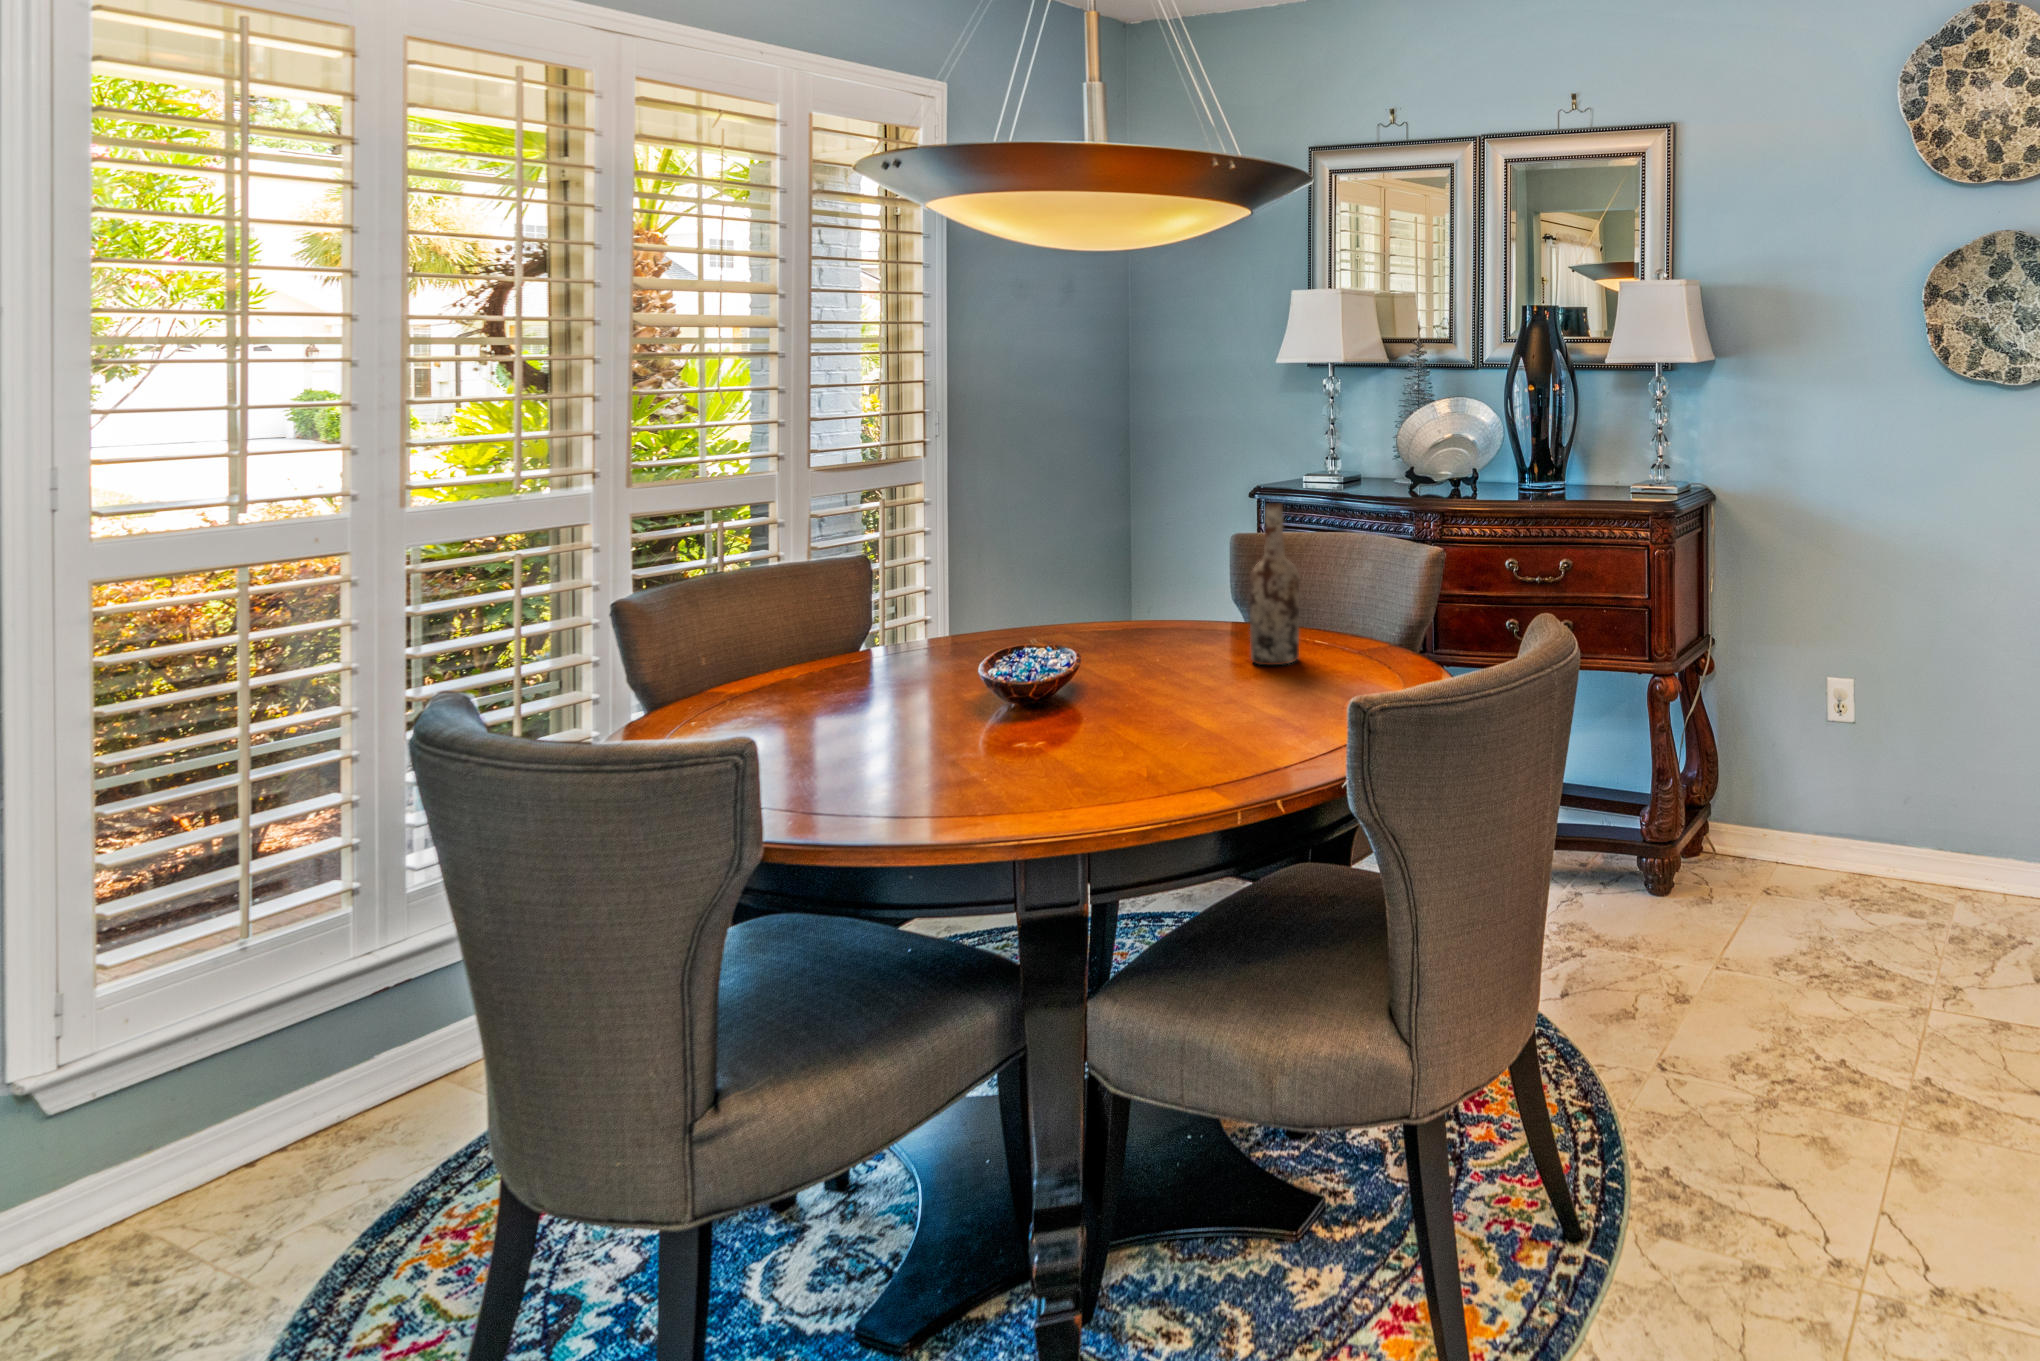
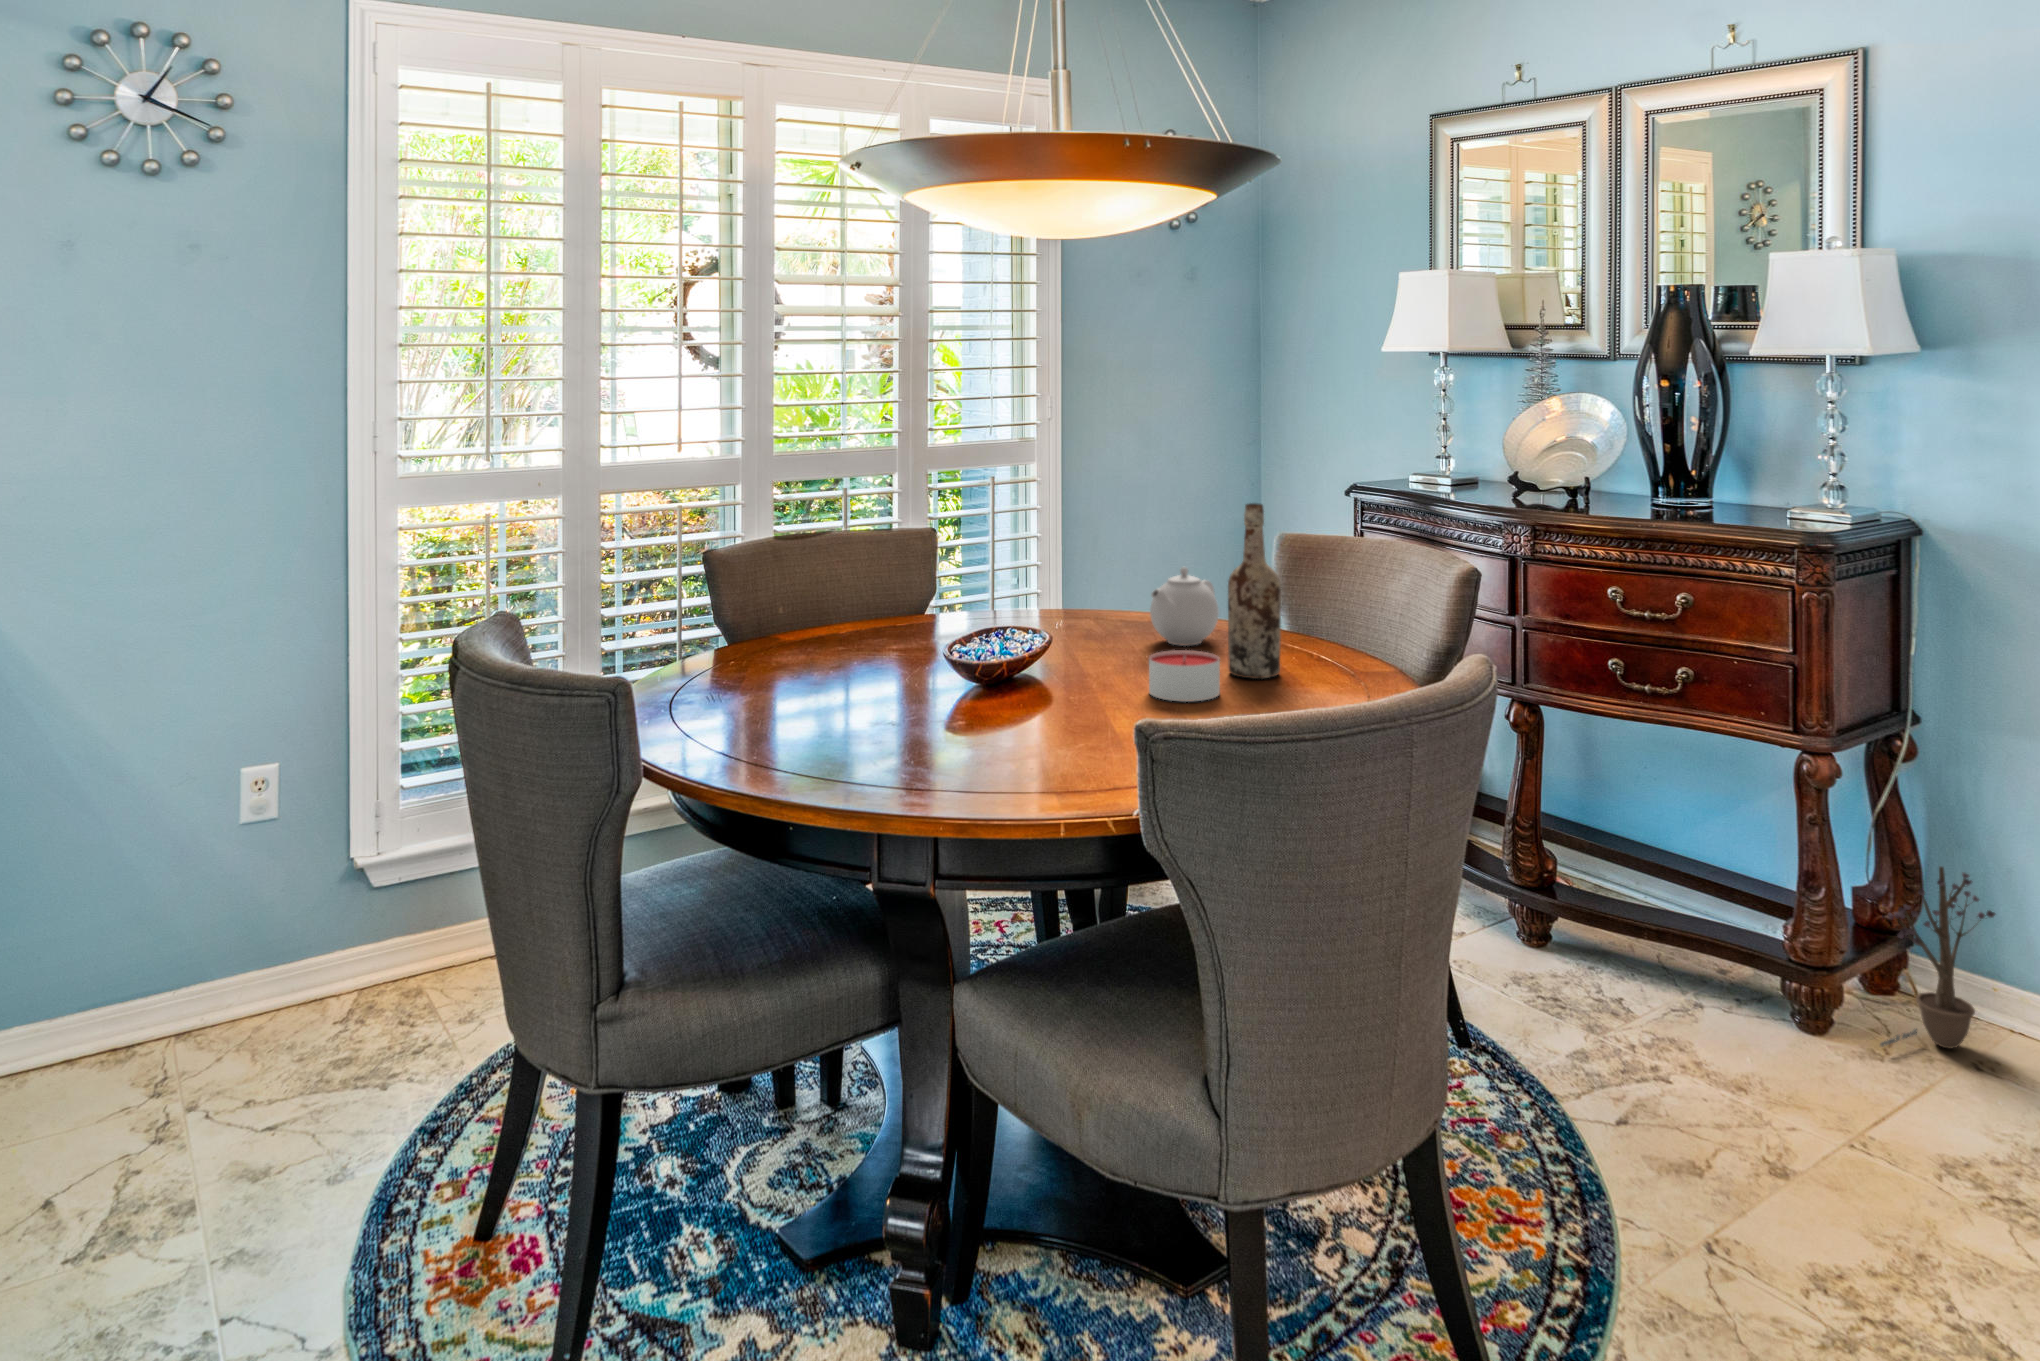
teapot: none [1148,568,1215,644] -> present [1150,567,1219,646]
candle: none [1195,645,1264,694] -> present [1149,650,1220,702]
decorative plant: none [1708,744,1773,889] -> present [1880,867,1995,1048]

